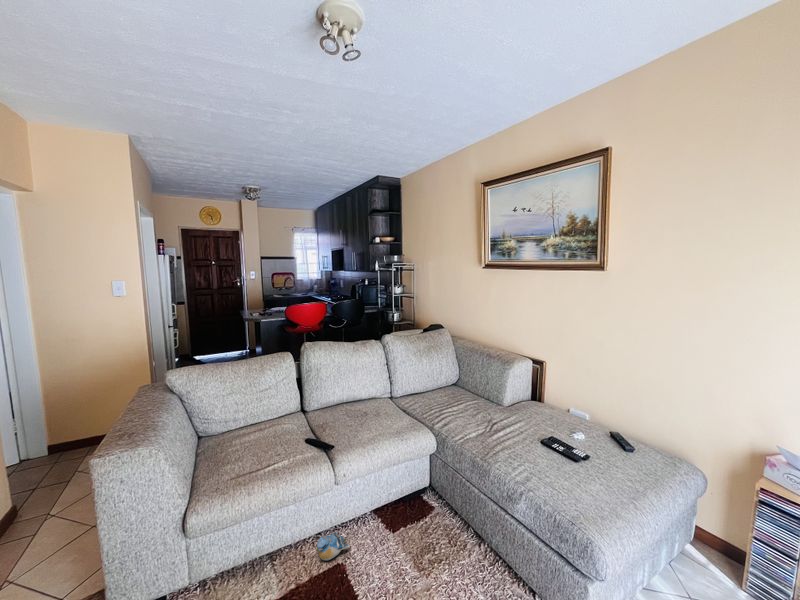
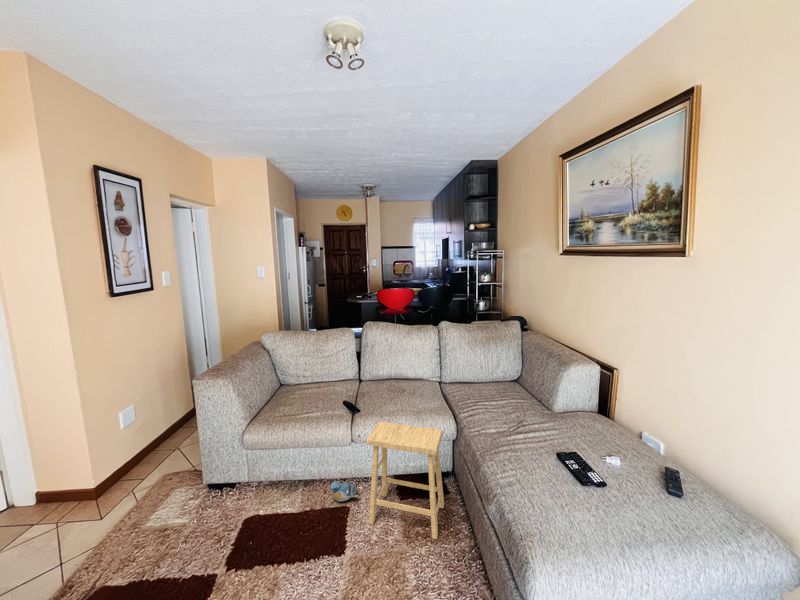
footstool: none [369,446,450,572] -> present [367,422,444,539]

